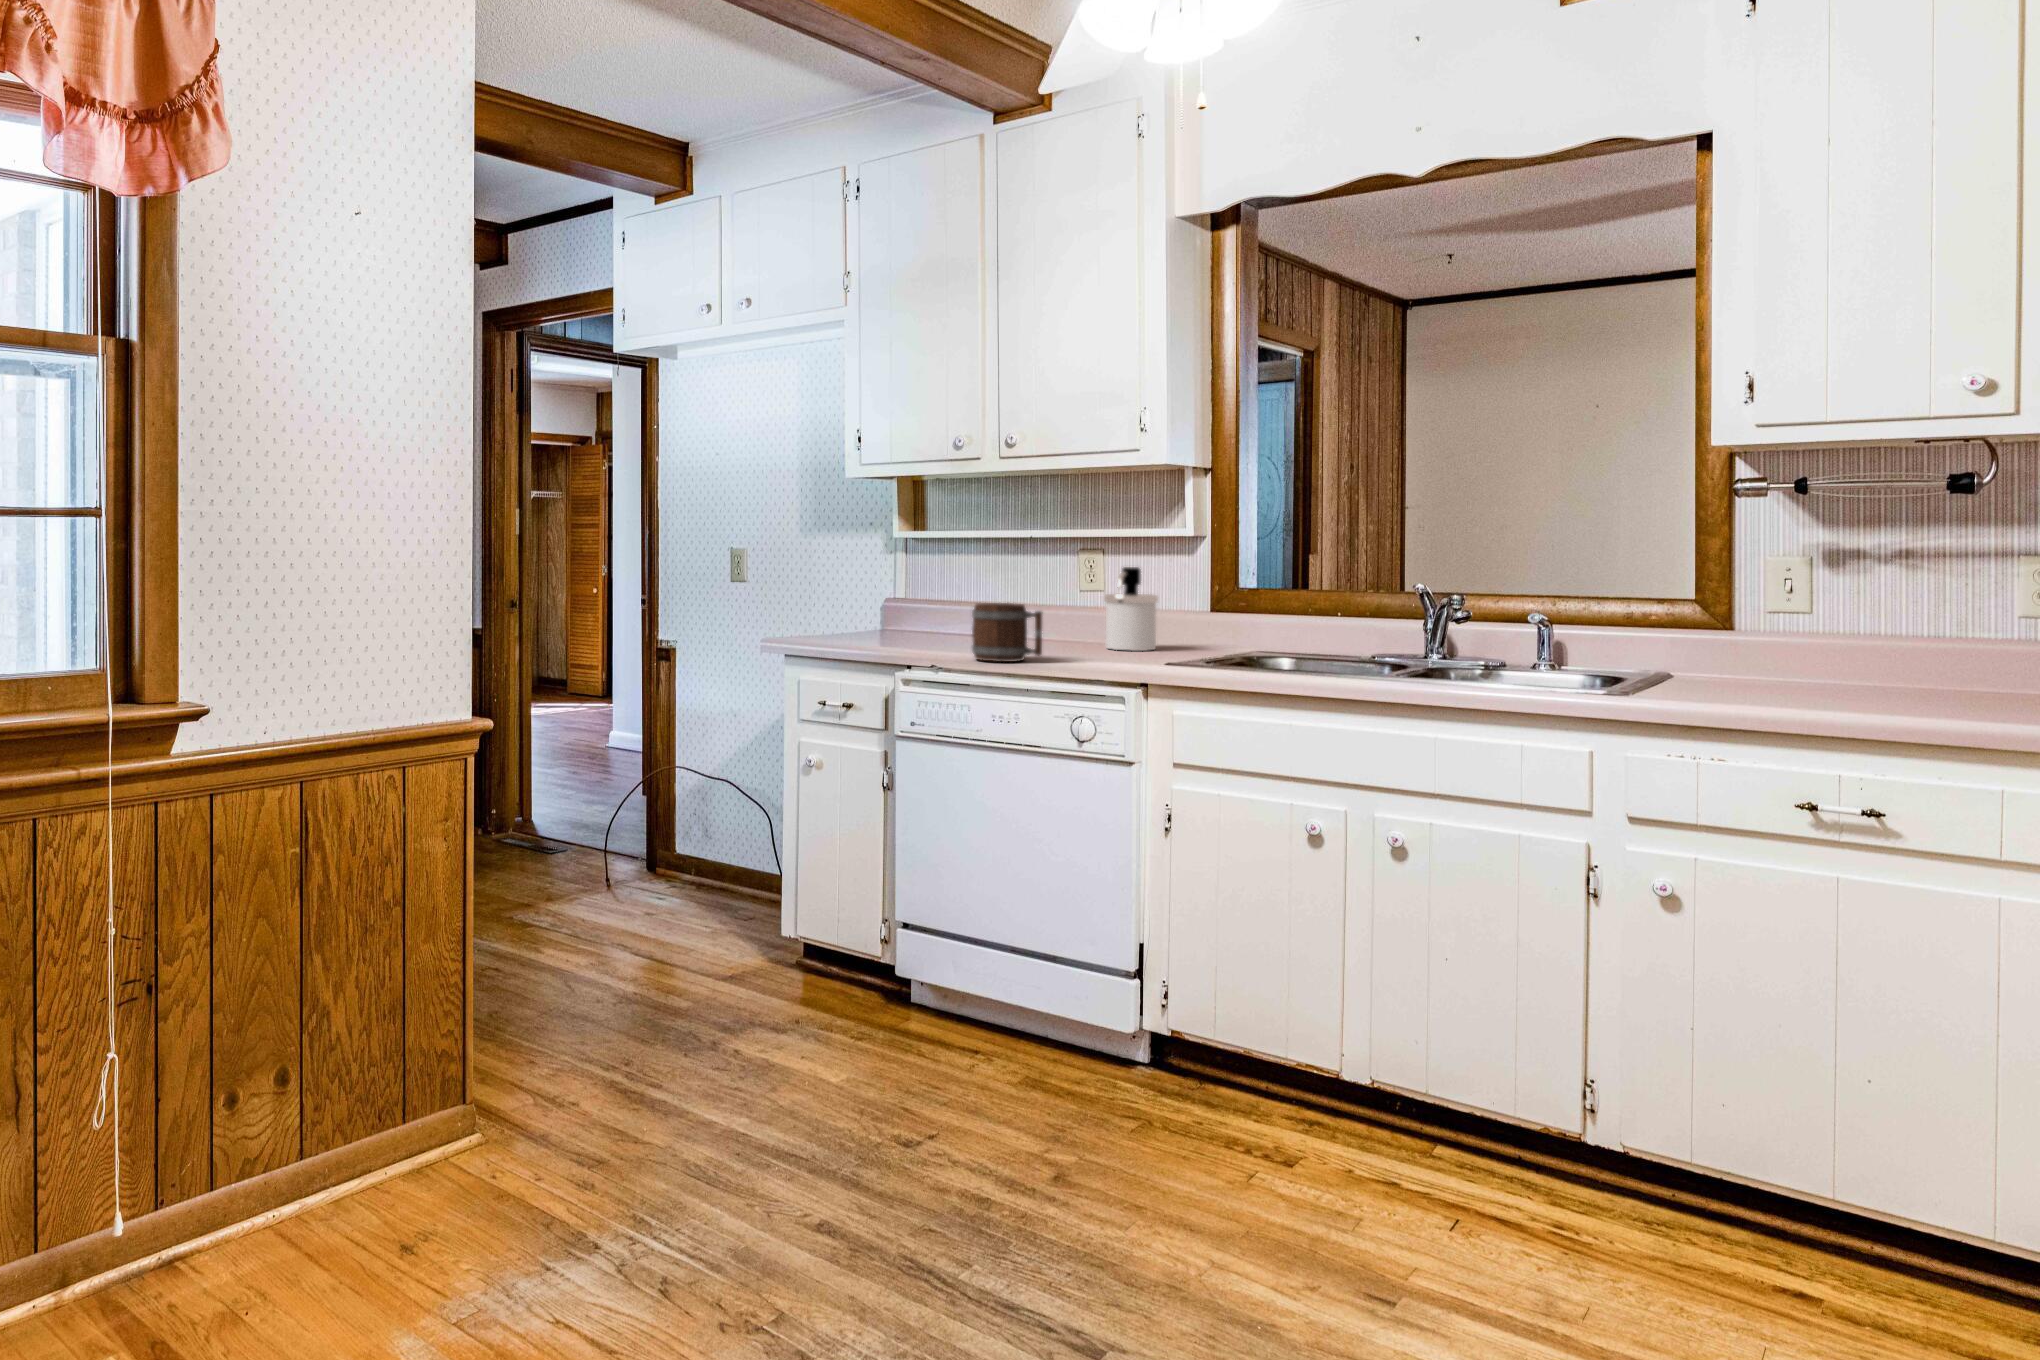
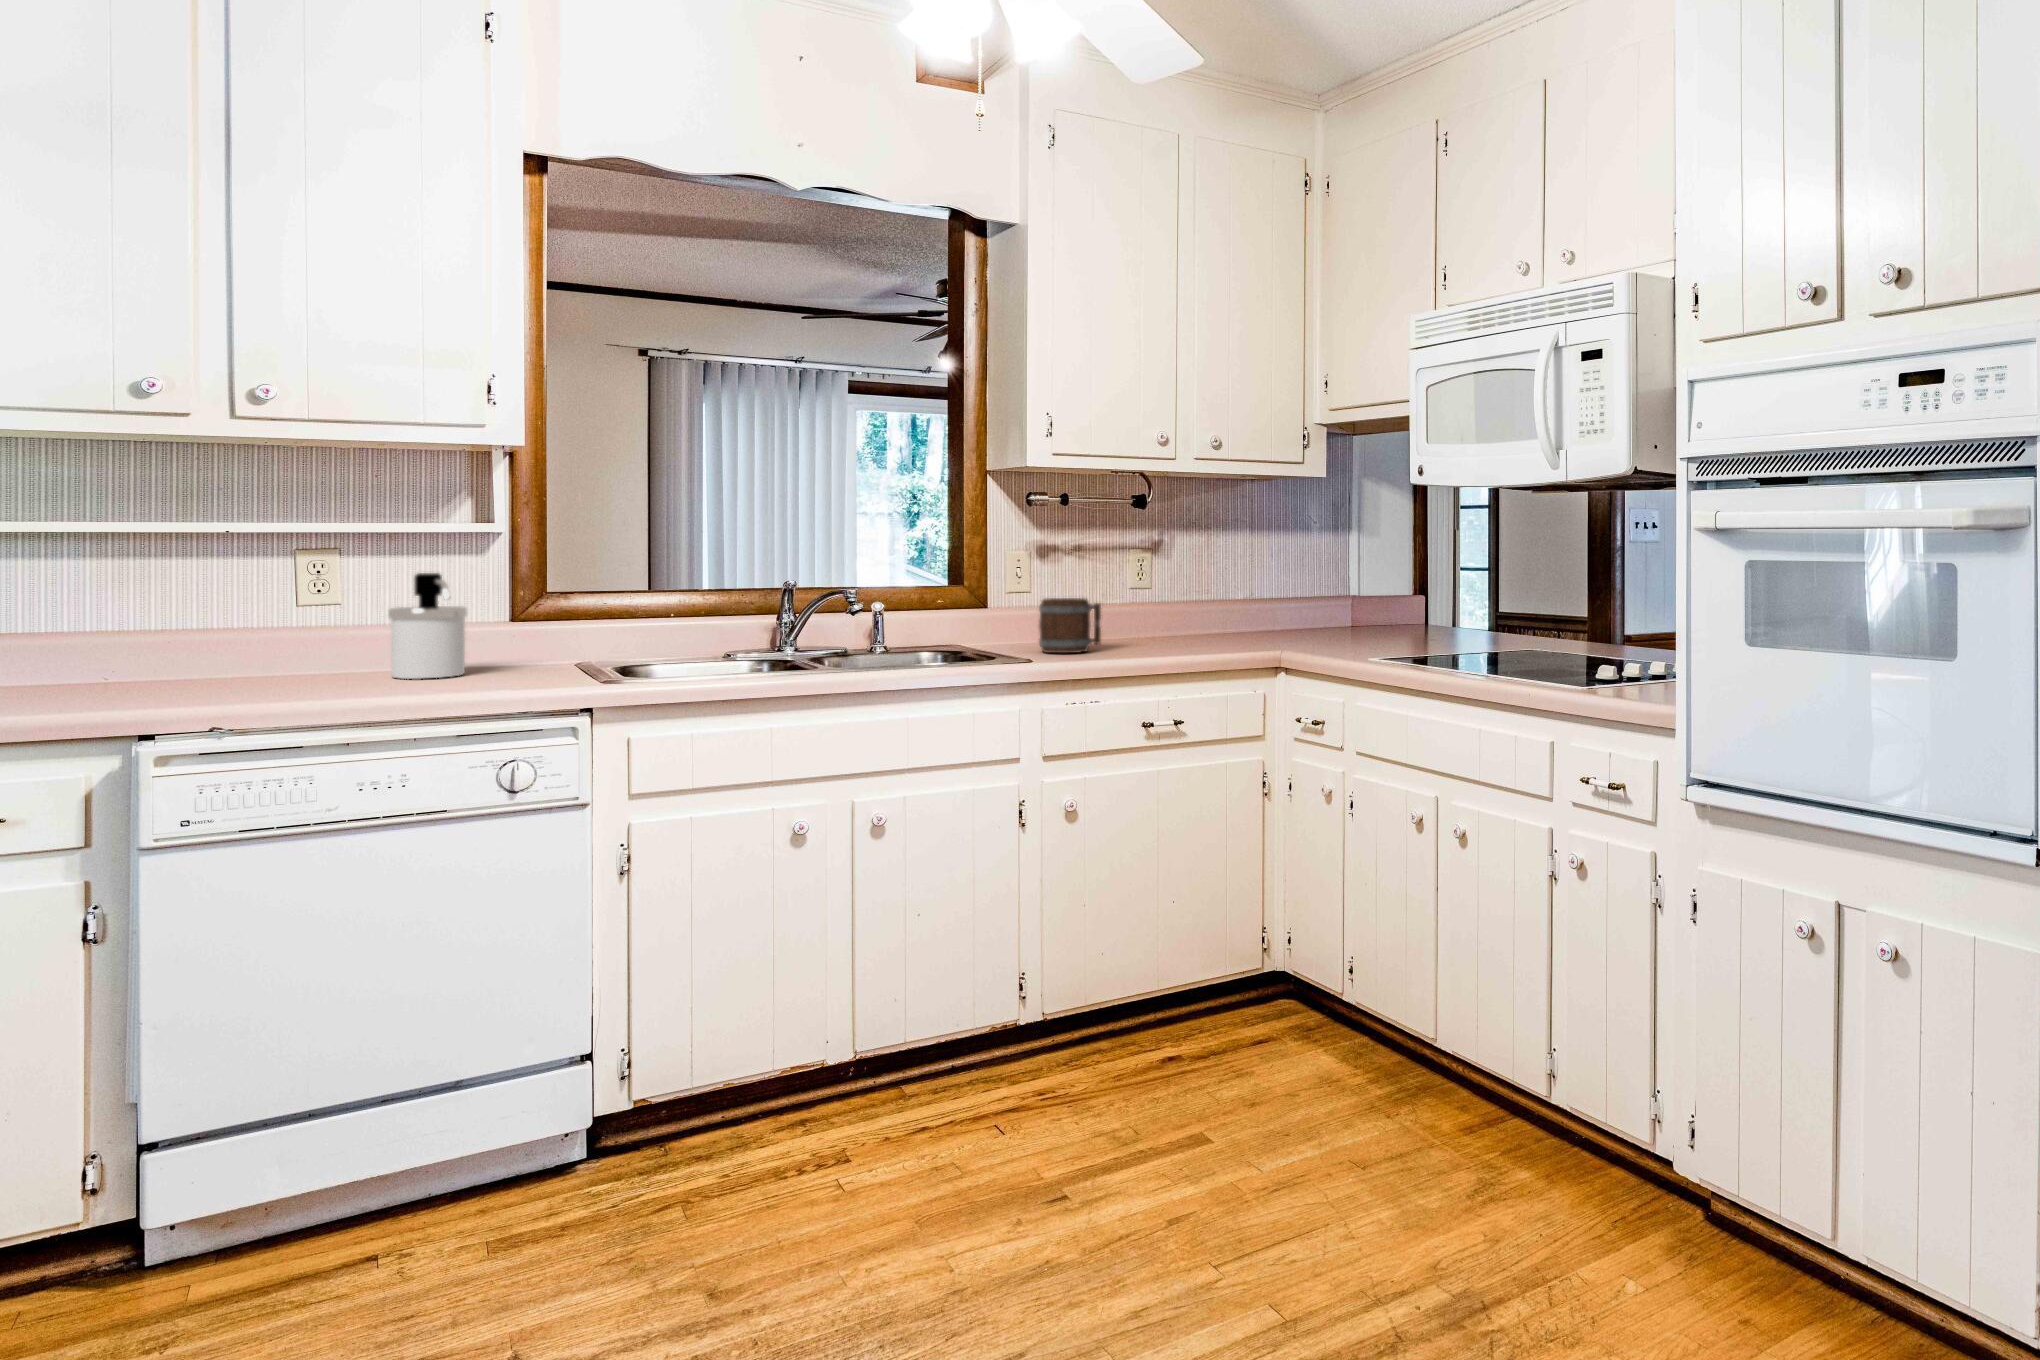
mug: present [972,603,1042,662] -> present [1039,598,1101,653]

